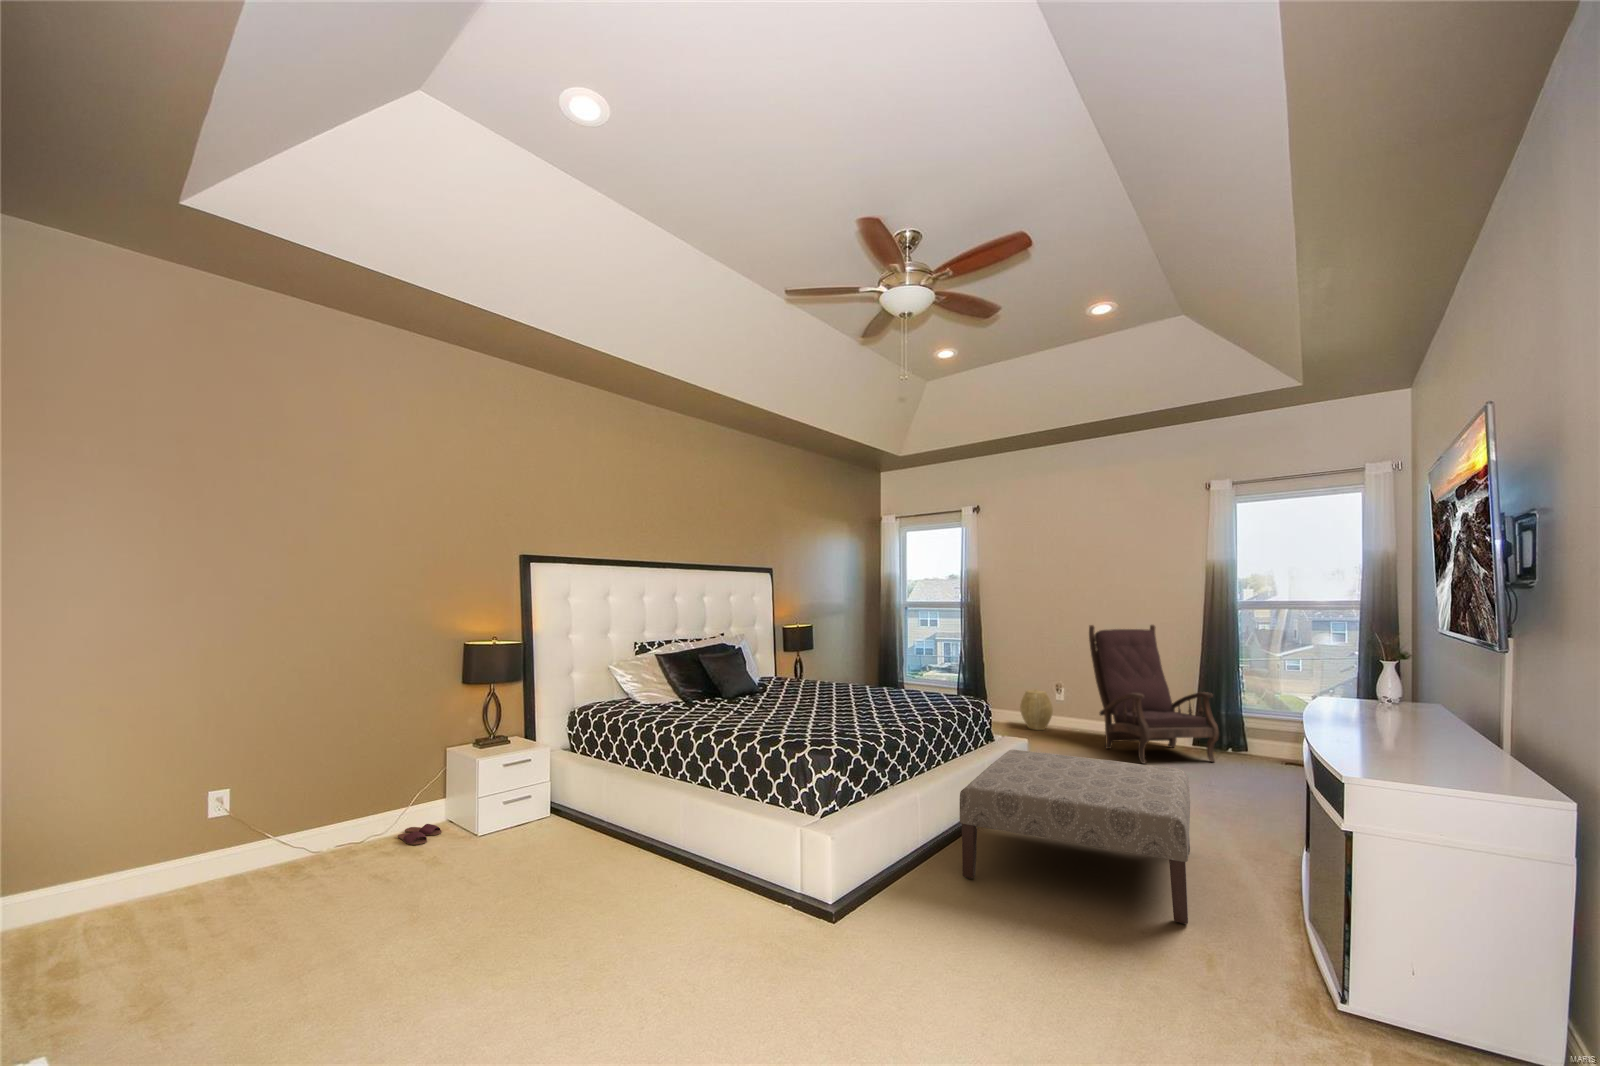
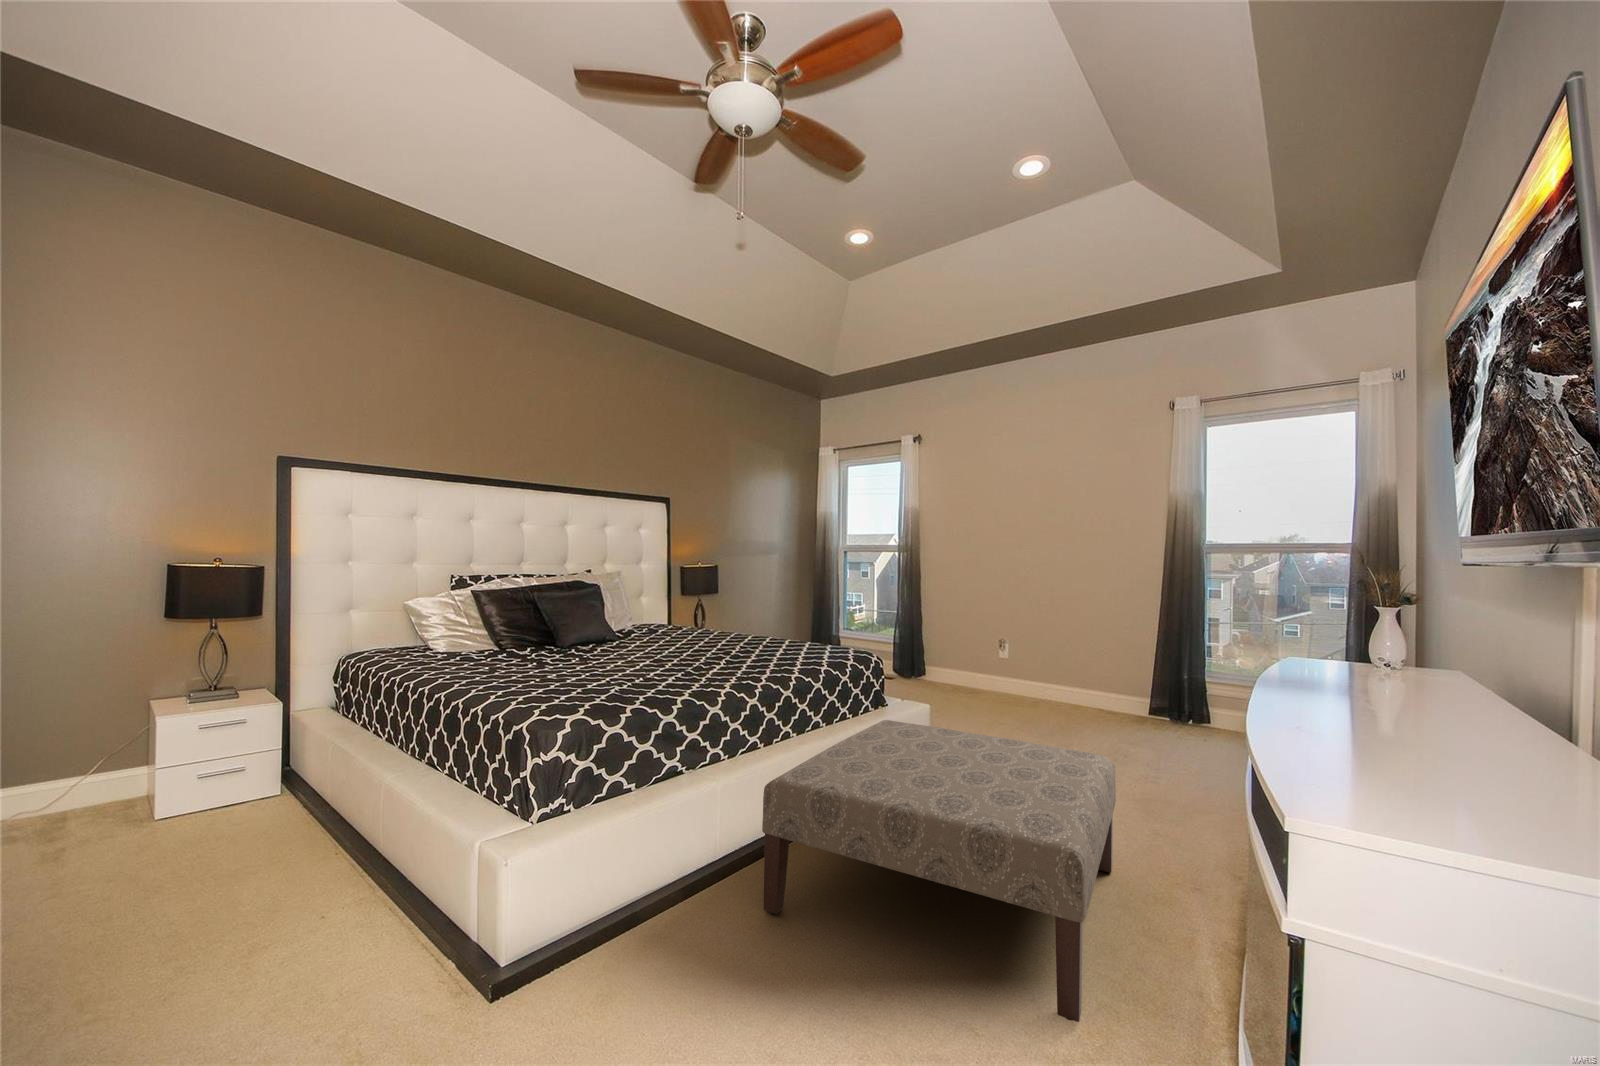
armchair: present [1089,625,1219,763] -> none [1030,570,1175,735]
woven basket: present [1020,690,1053,730] -> none [952,644,989,691]
slippers: present [398,824,442,845] -> none [34,802,108,833]

